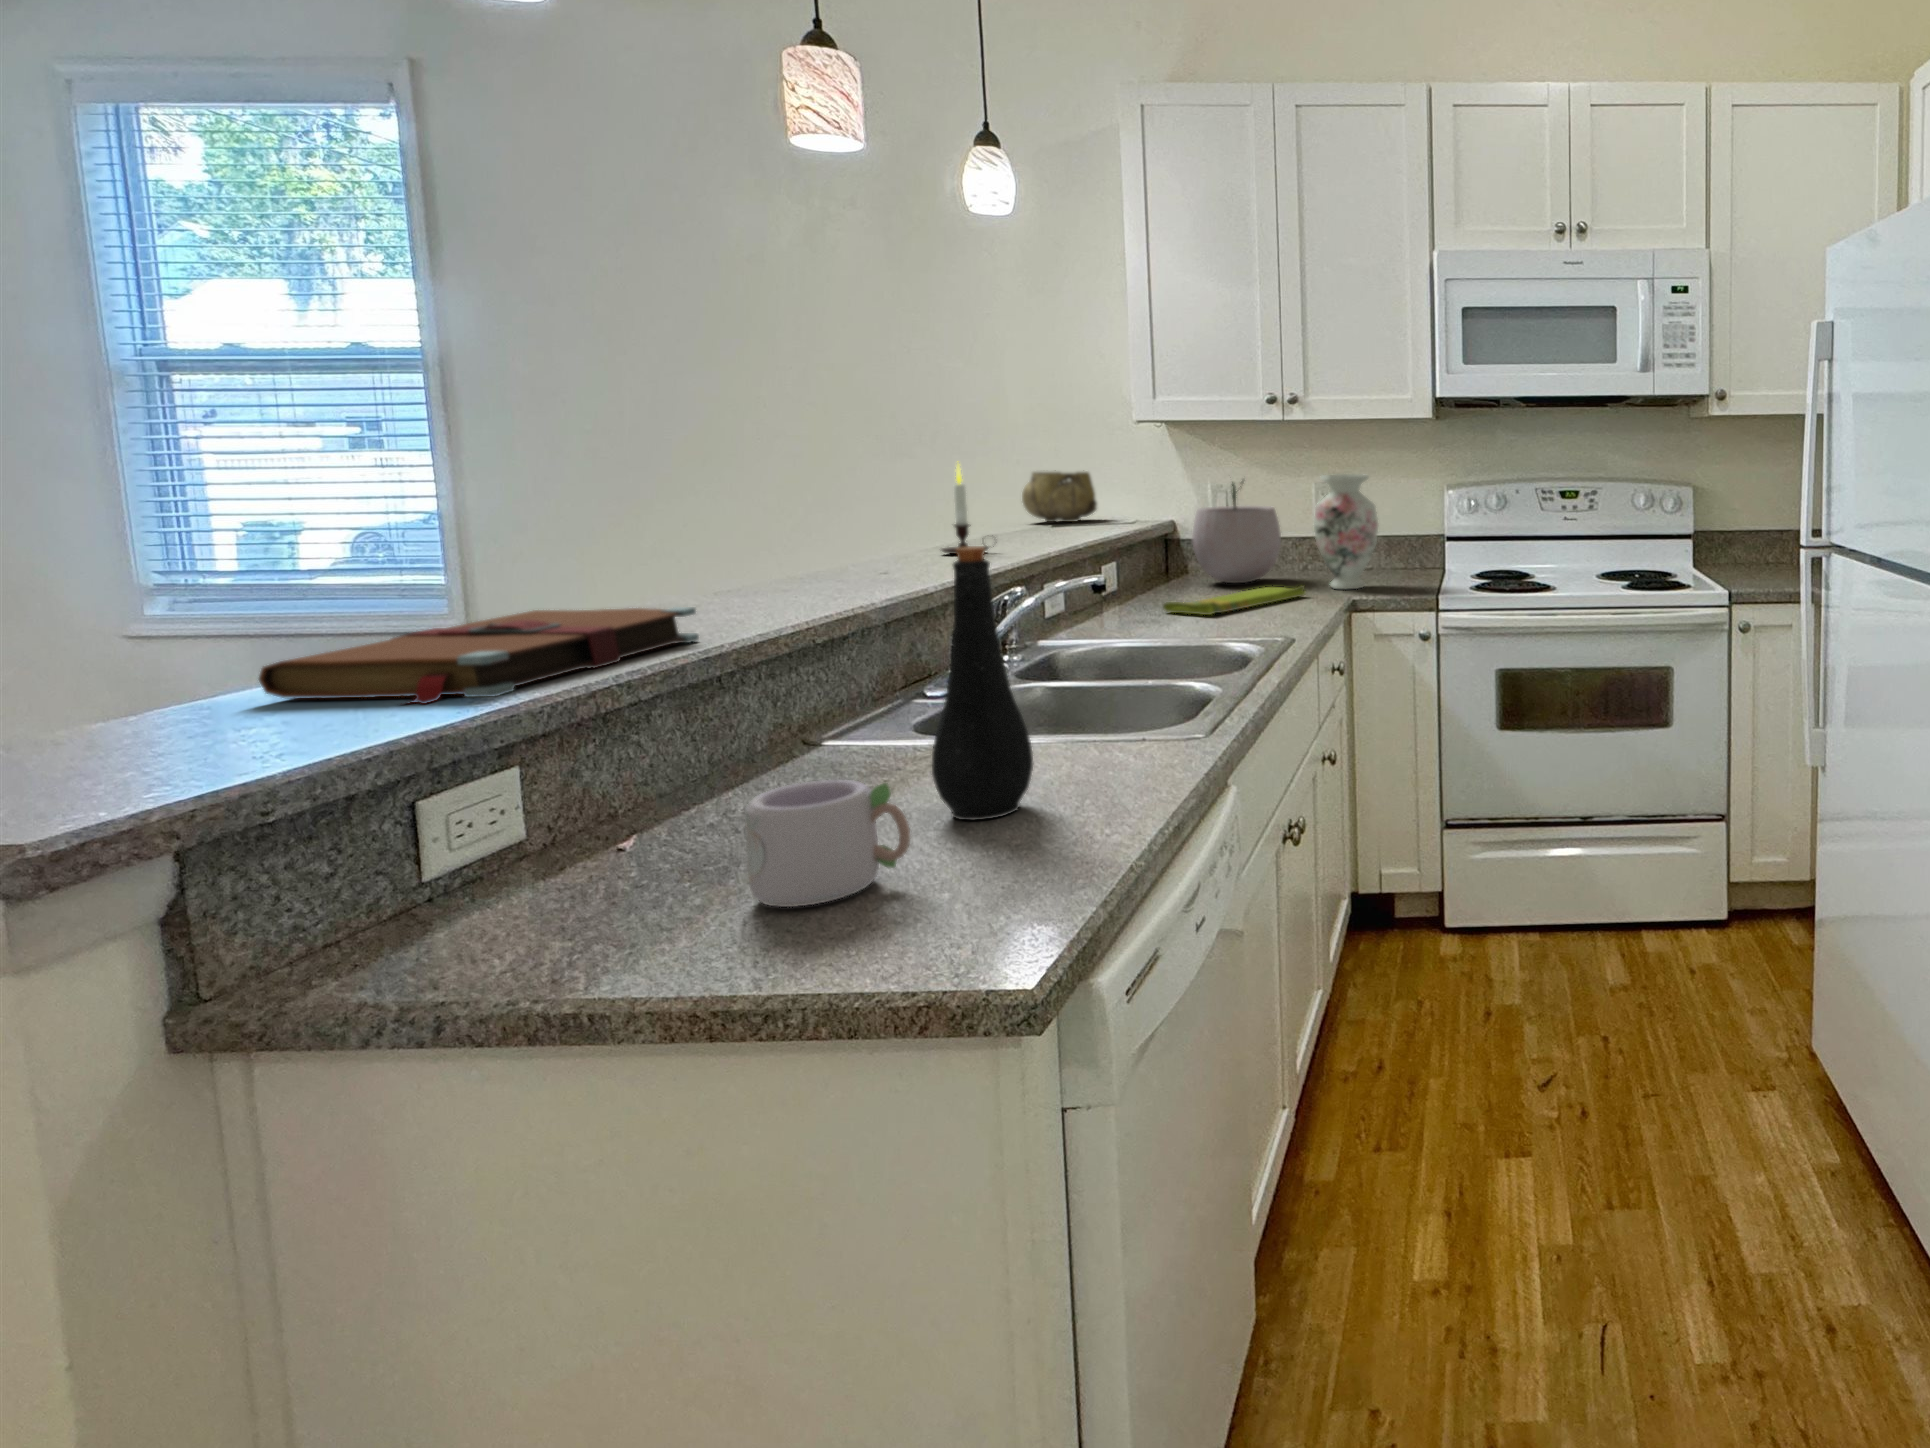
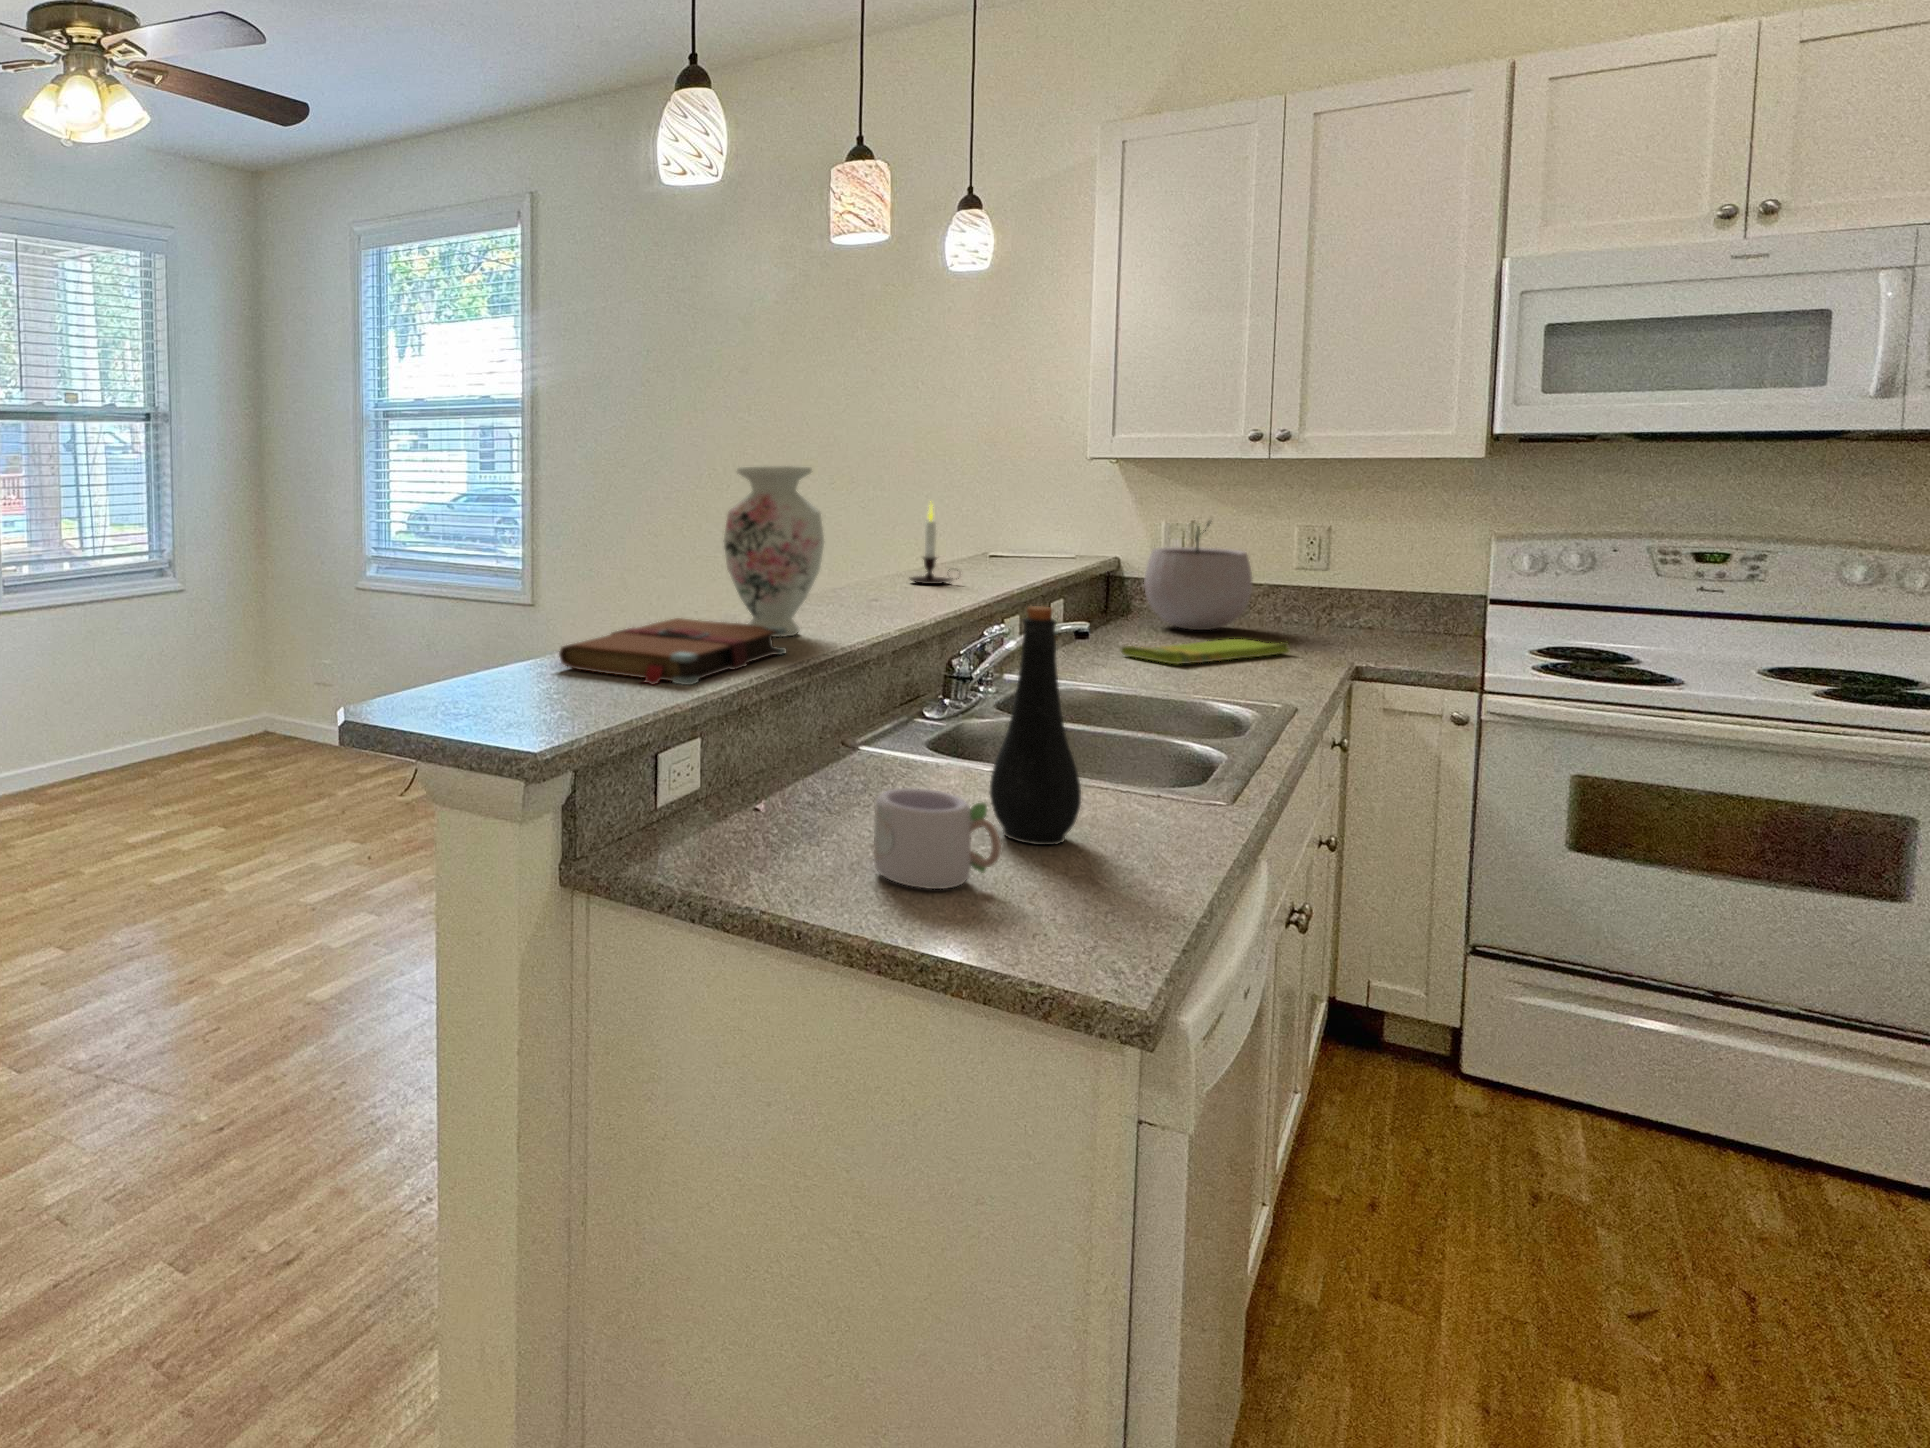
decorative bowl: present [1022,470,1097,522] -> none [960,502,1038,553]
vase: present [1314,474,1378,589] -> present [724,466,824,637]

